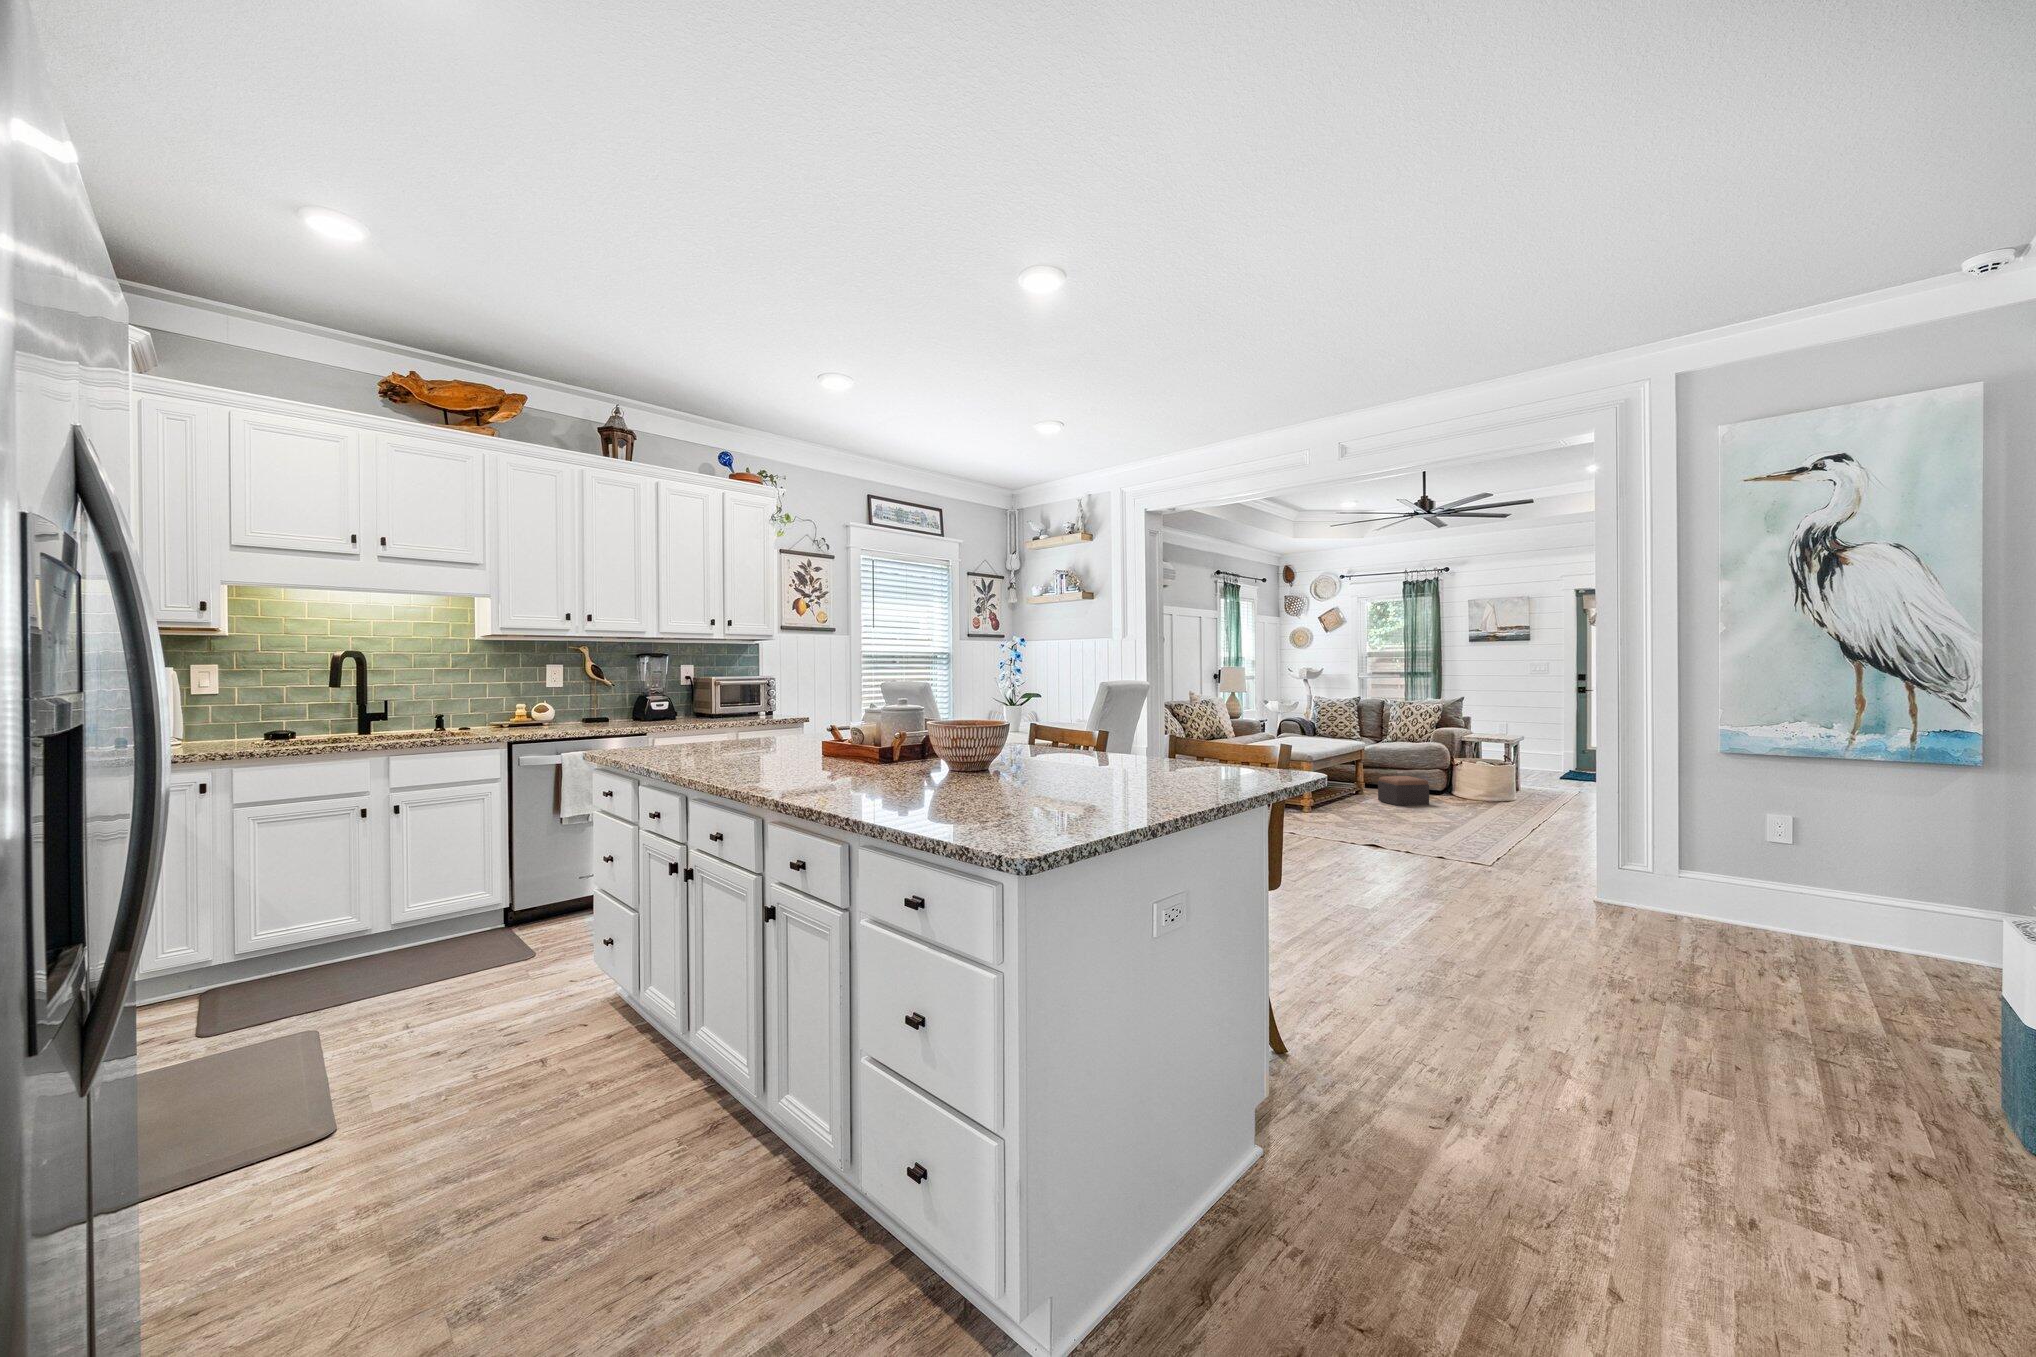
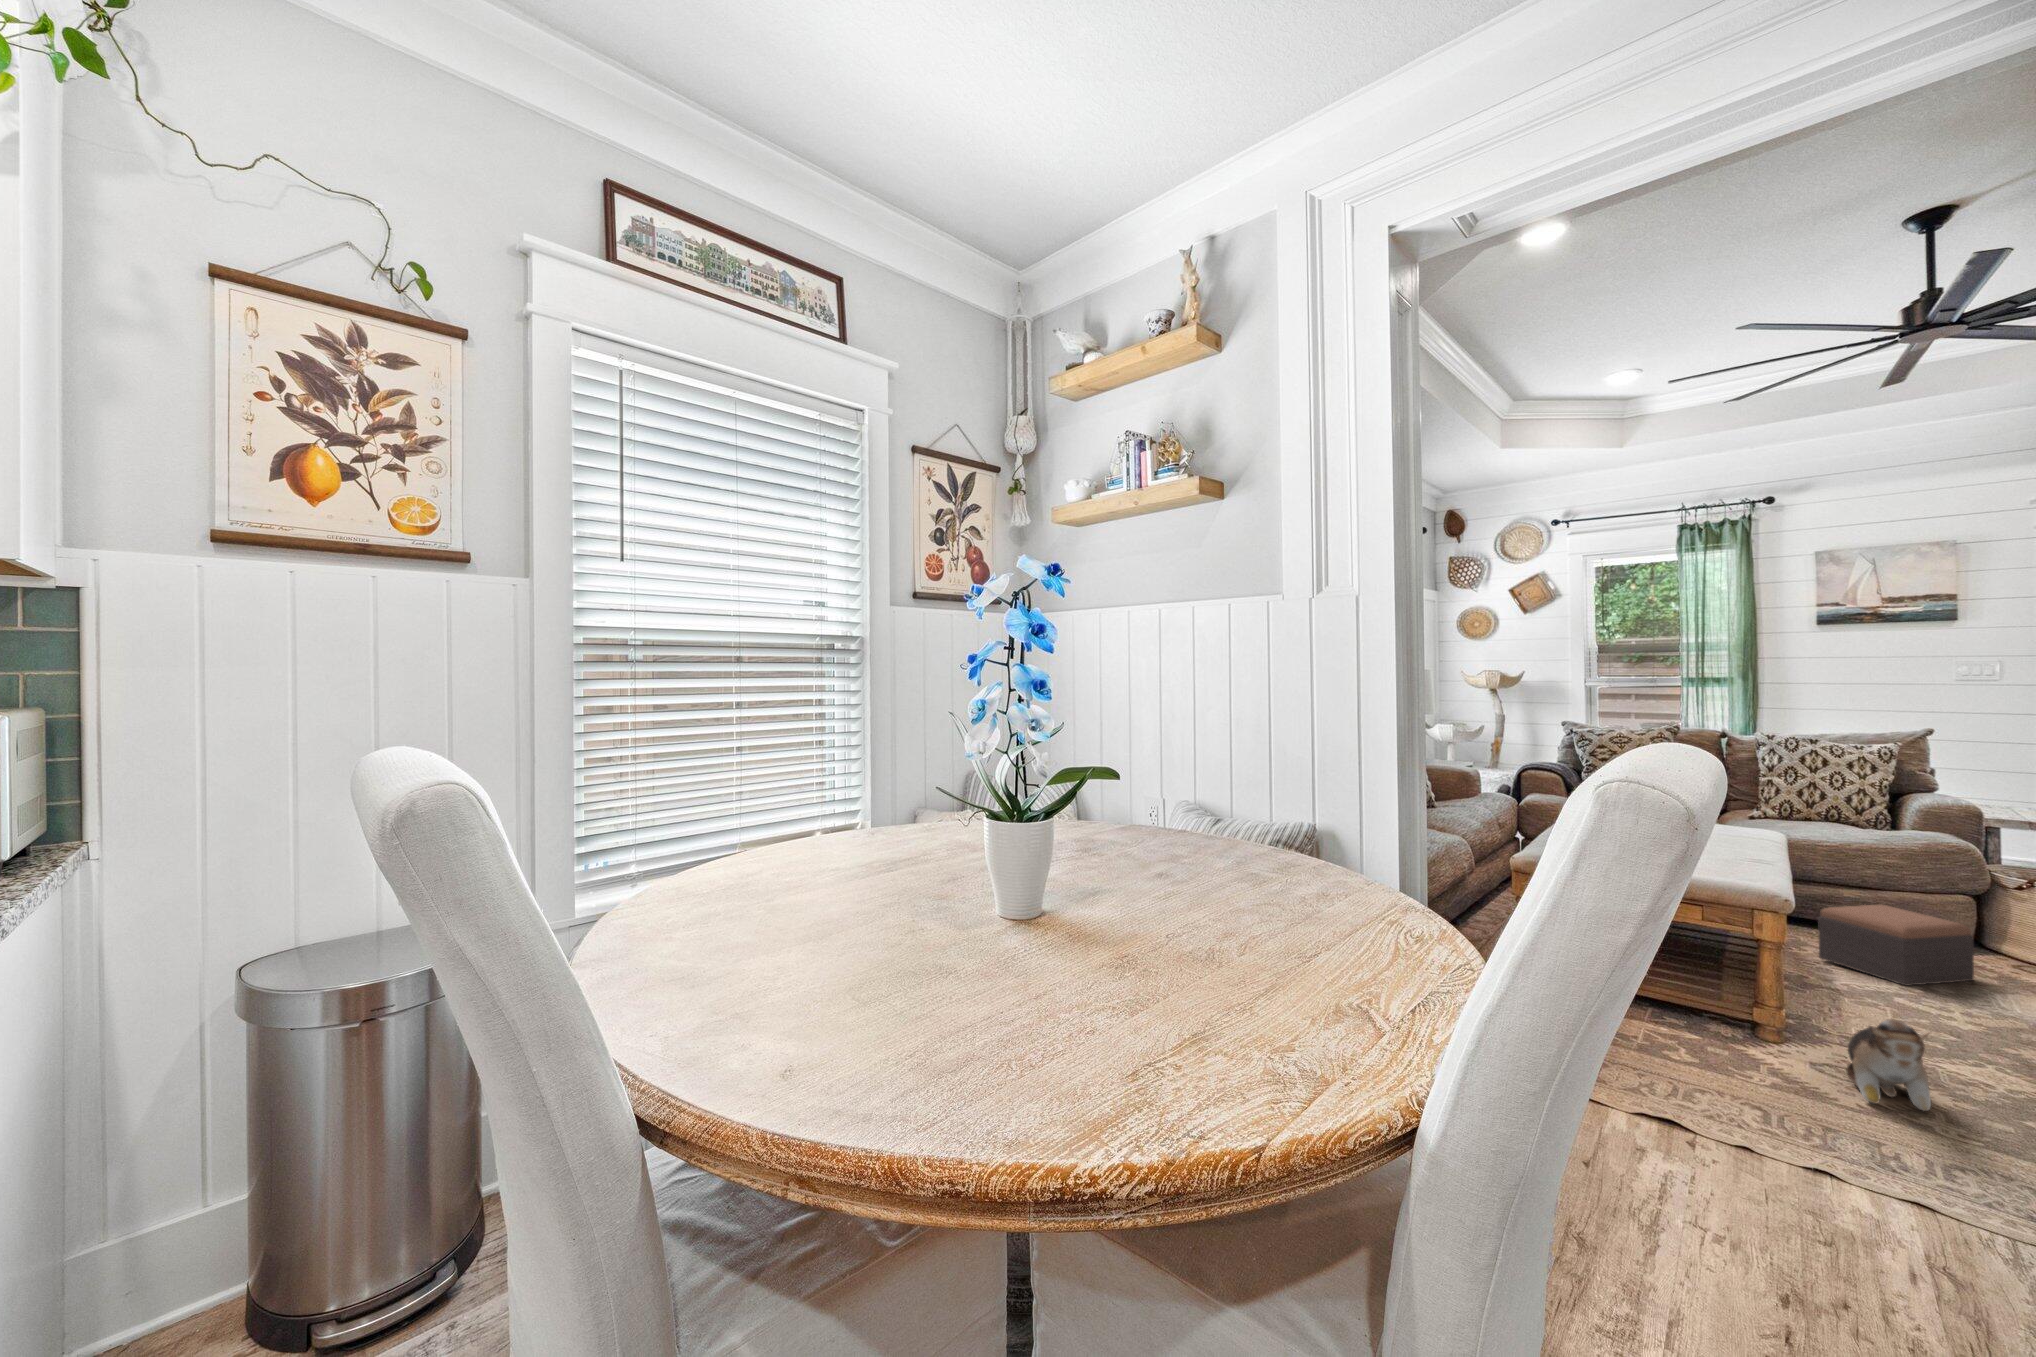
plush toy: none [1311,792,1338,824] -> present [1847,1019,1931,1111]

